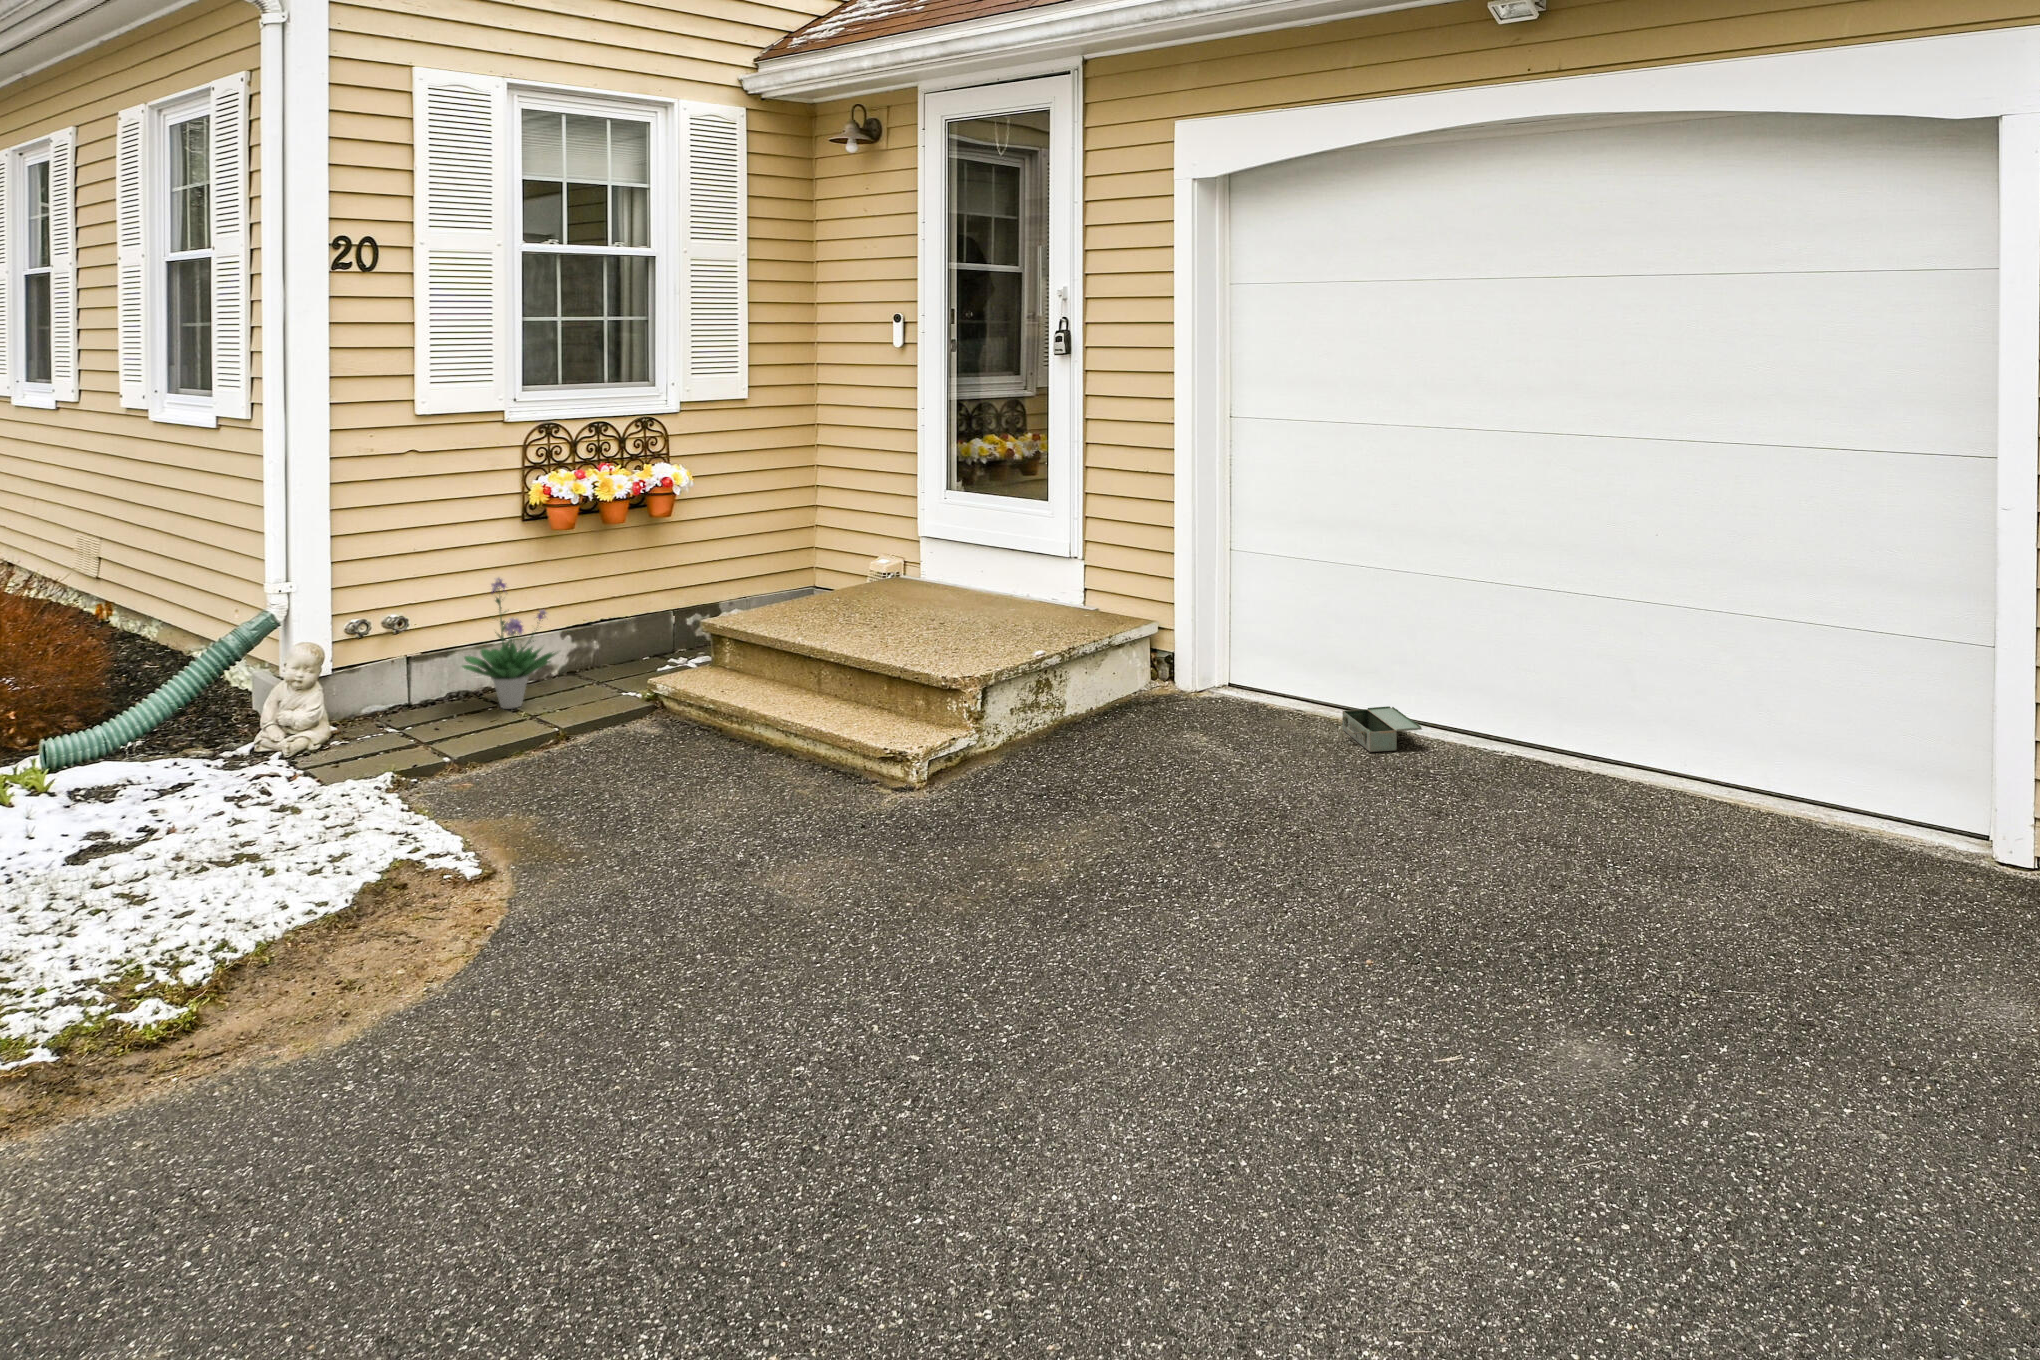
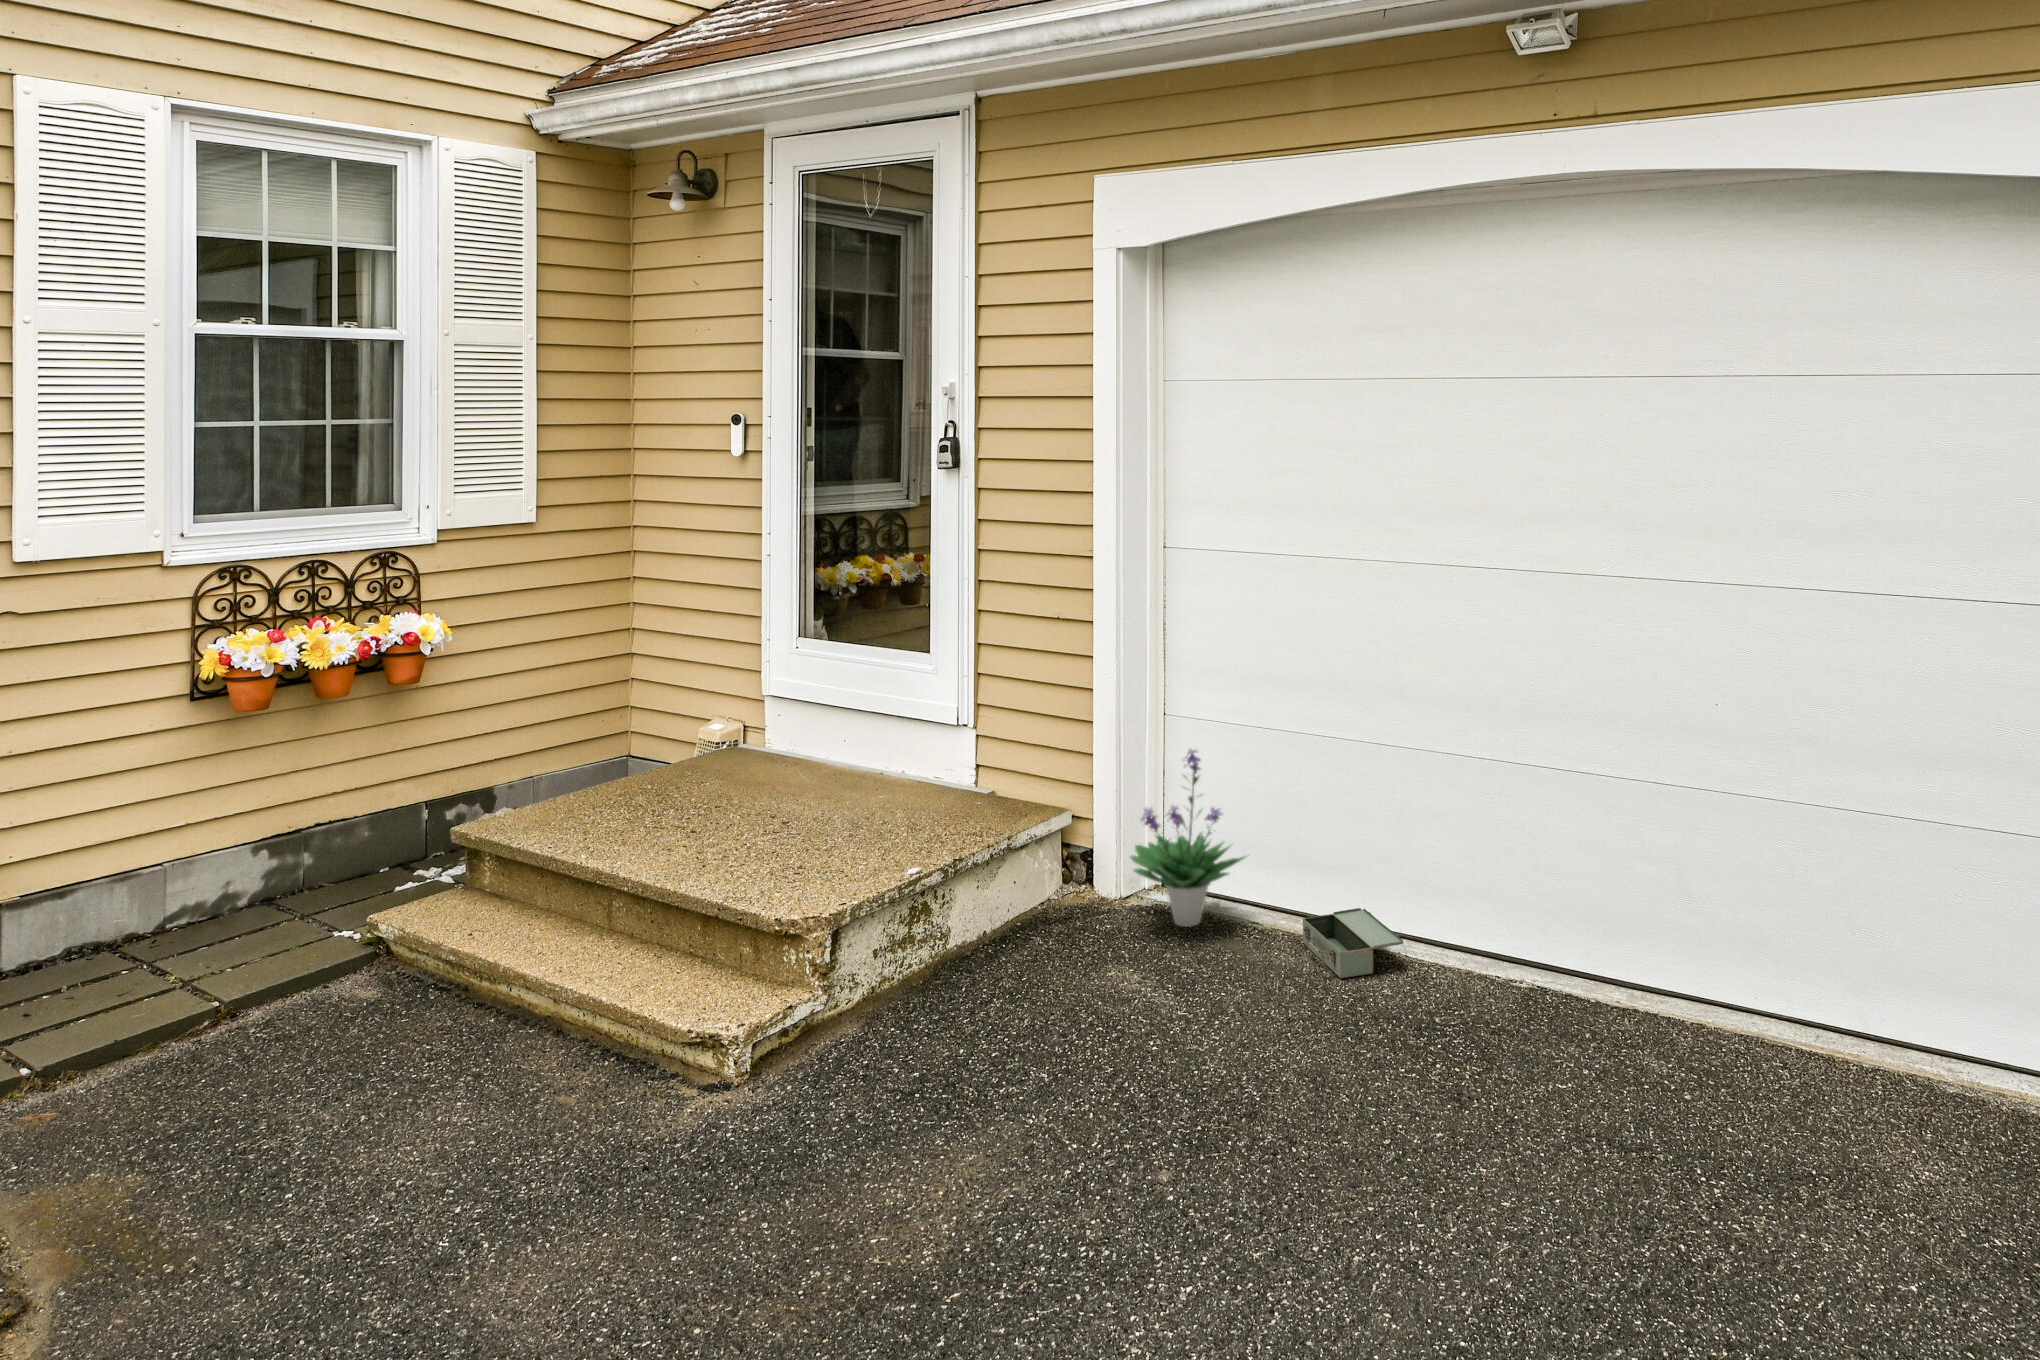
potted plant: present [462,578,556,709] -> present [1130,749,1244,927]

